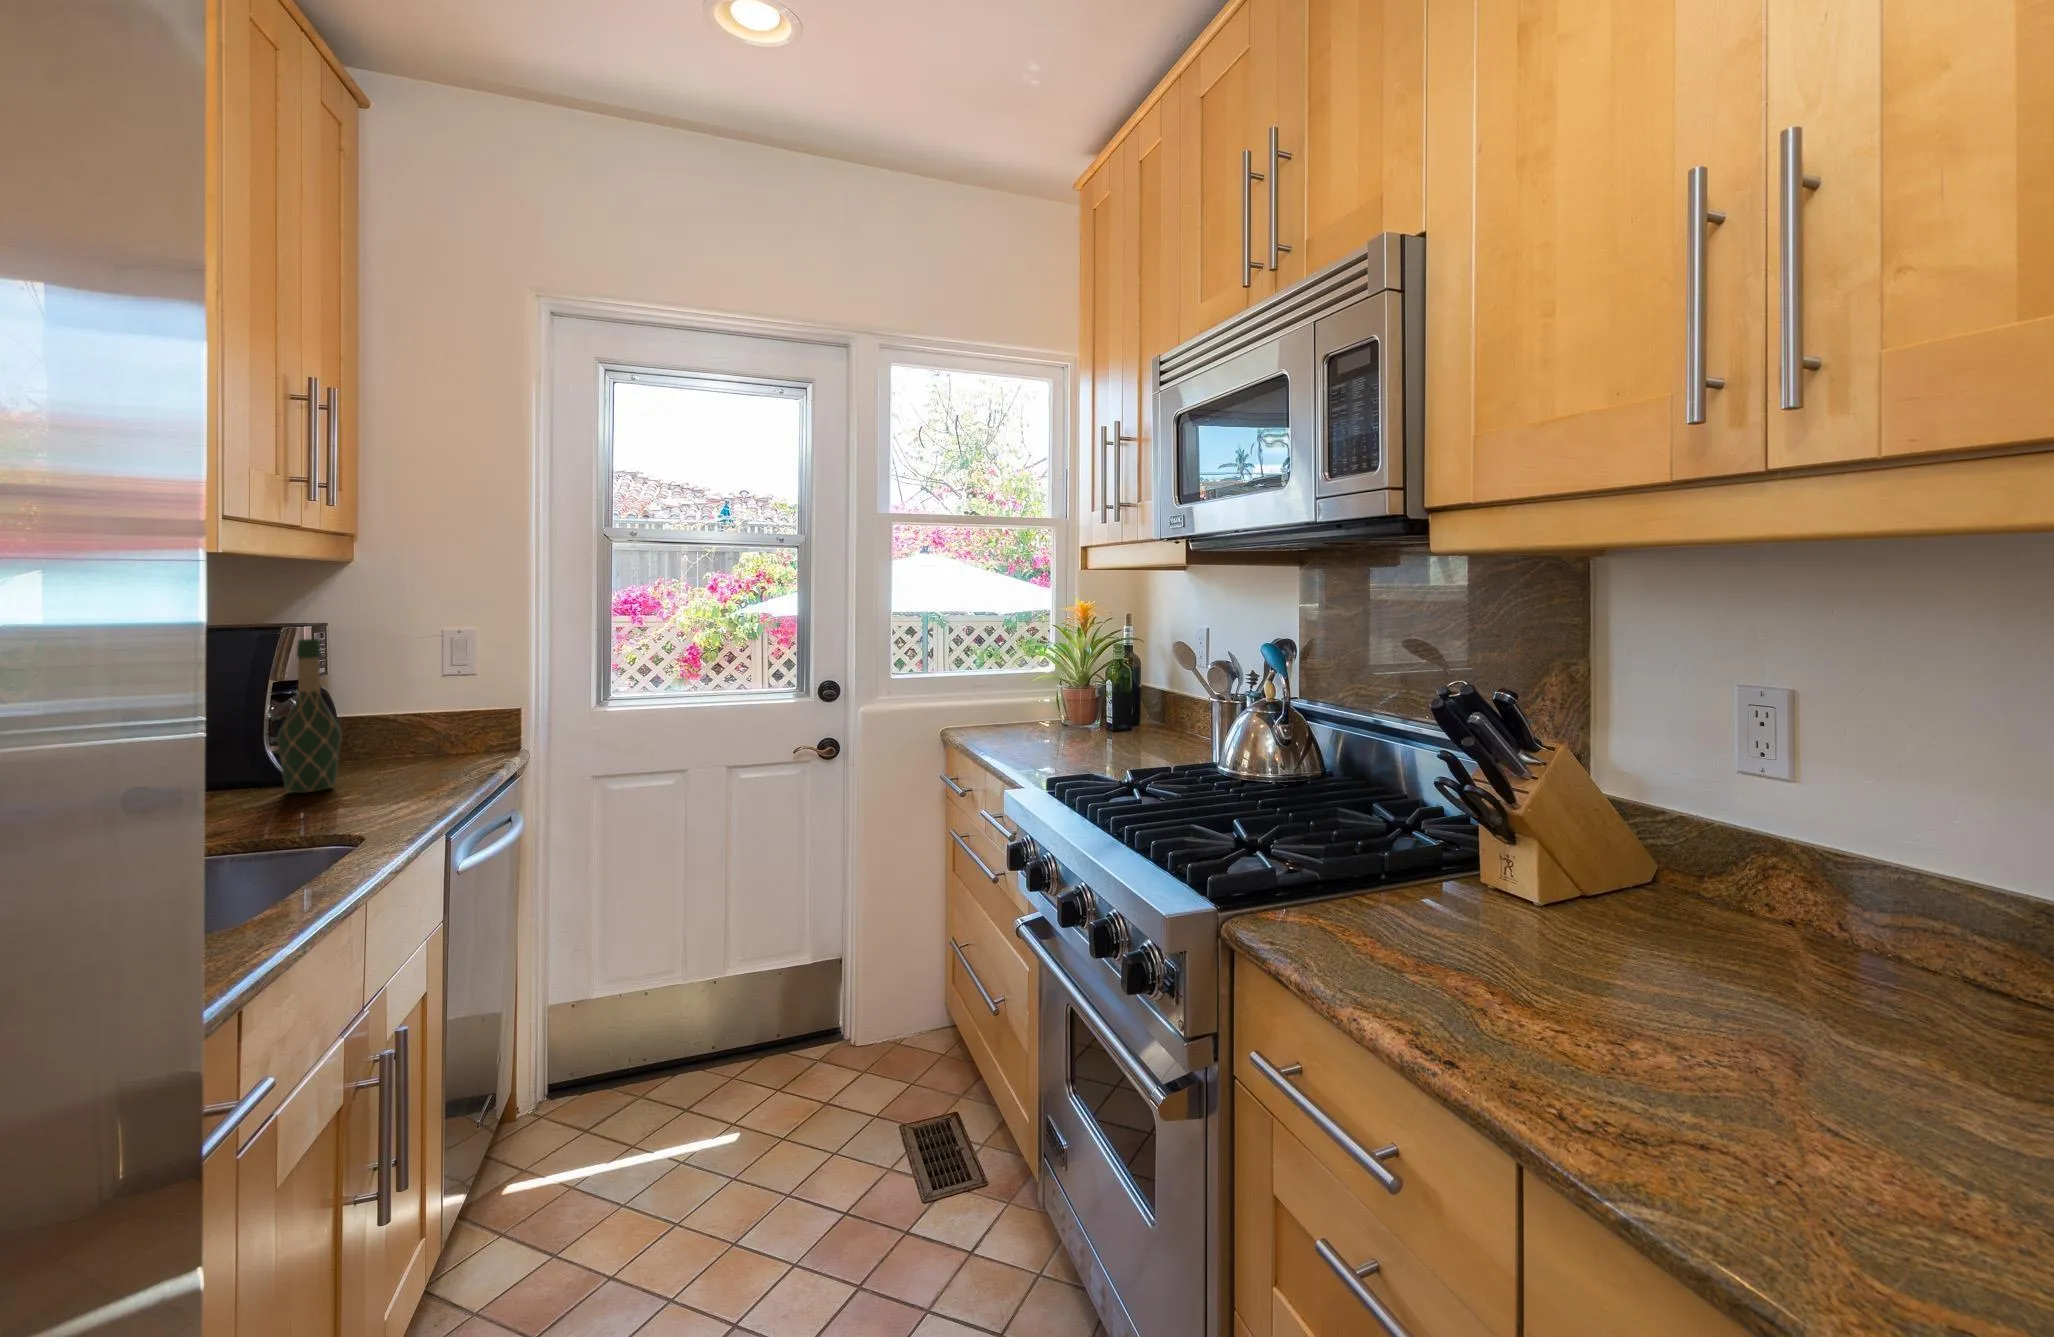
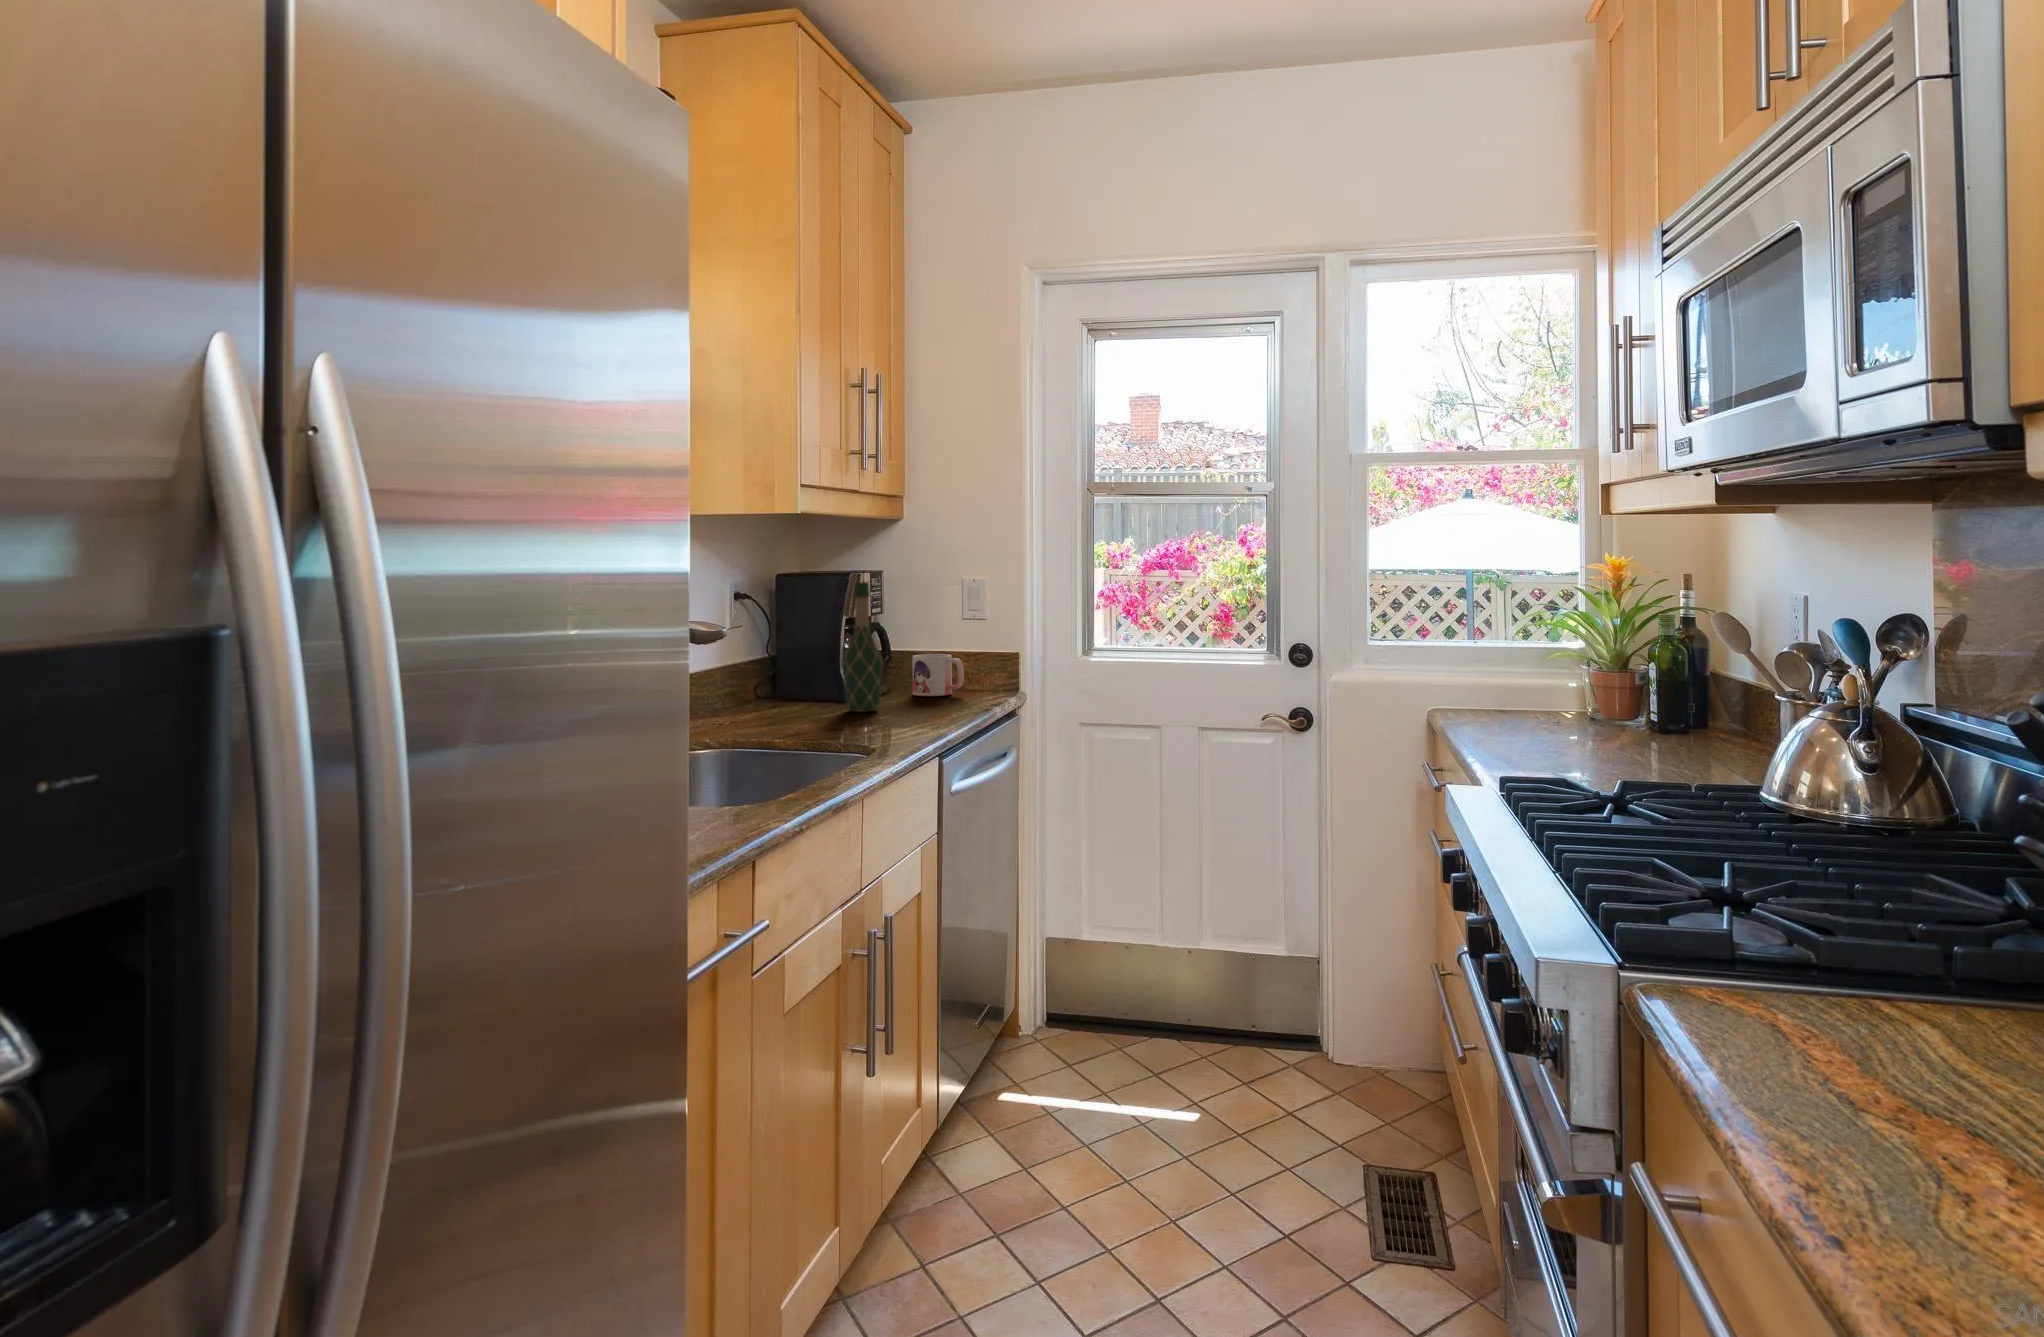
mug: none [372,713,446,763] -> present [913,654,964,696]

